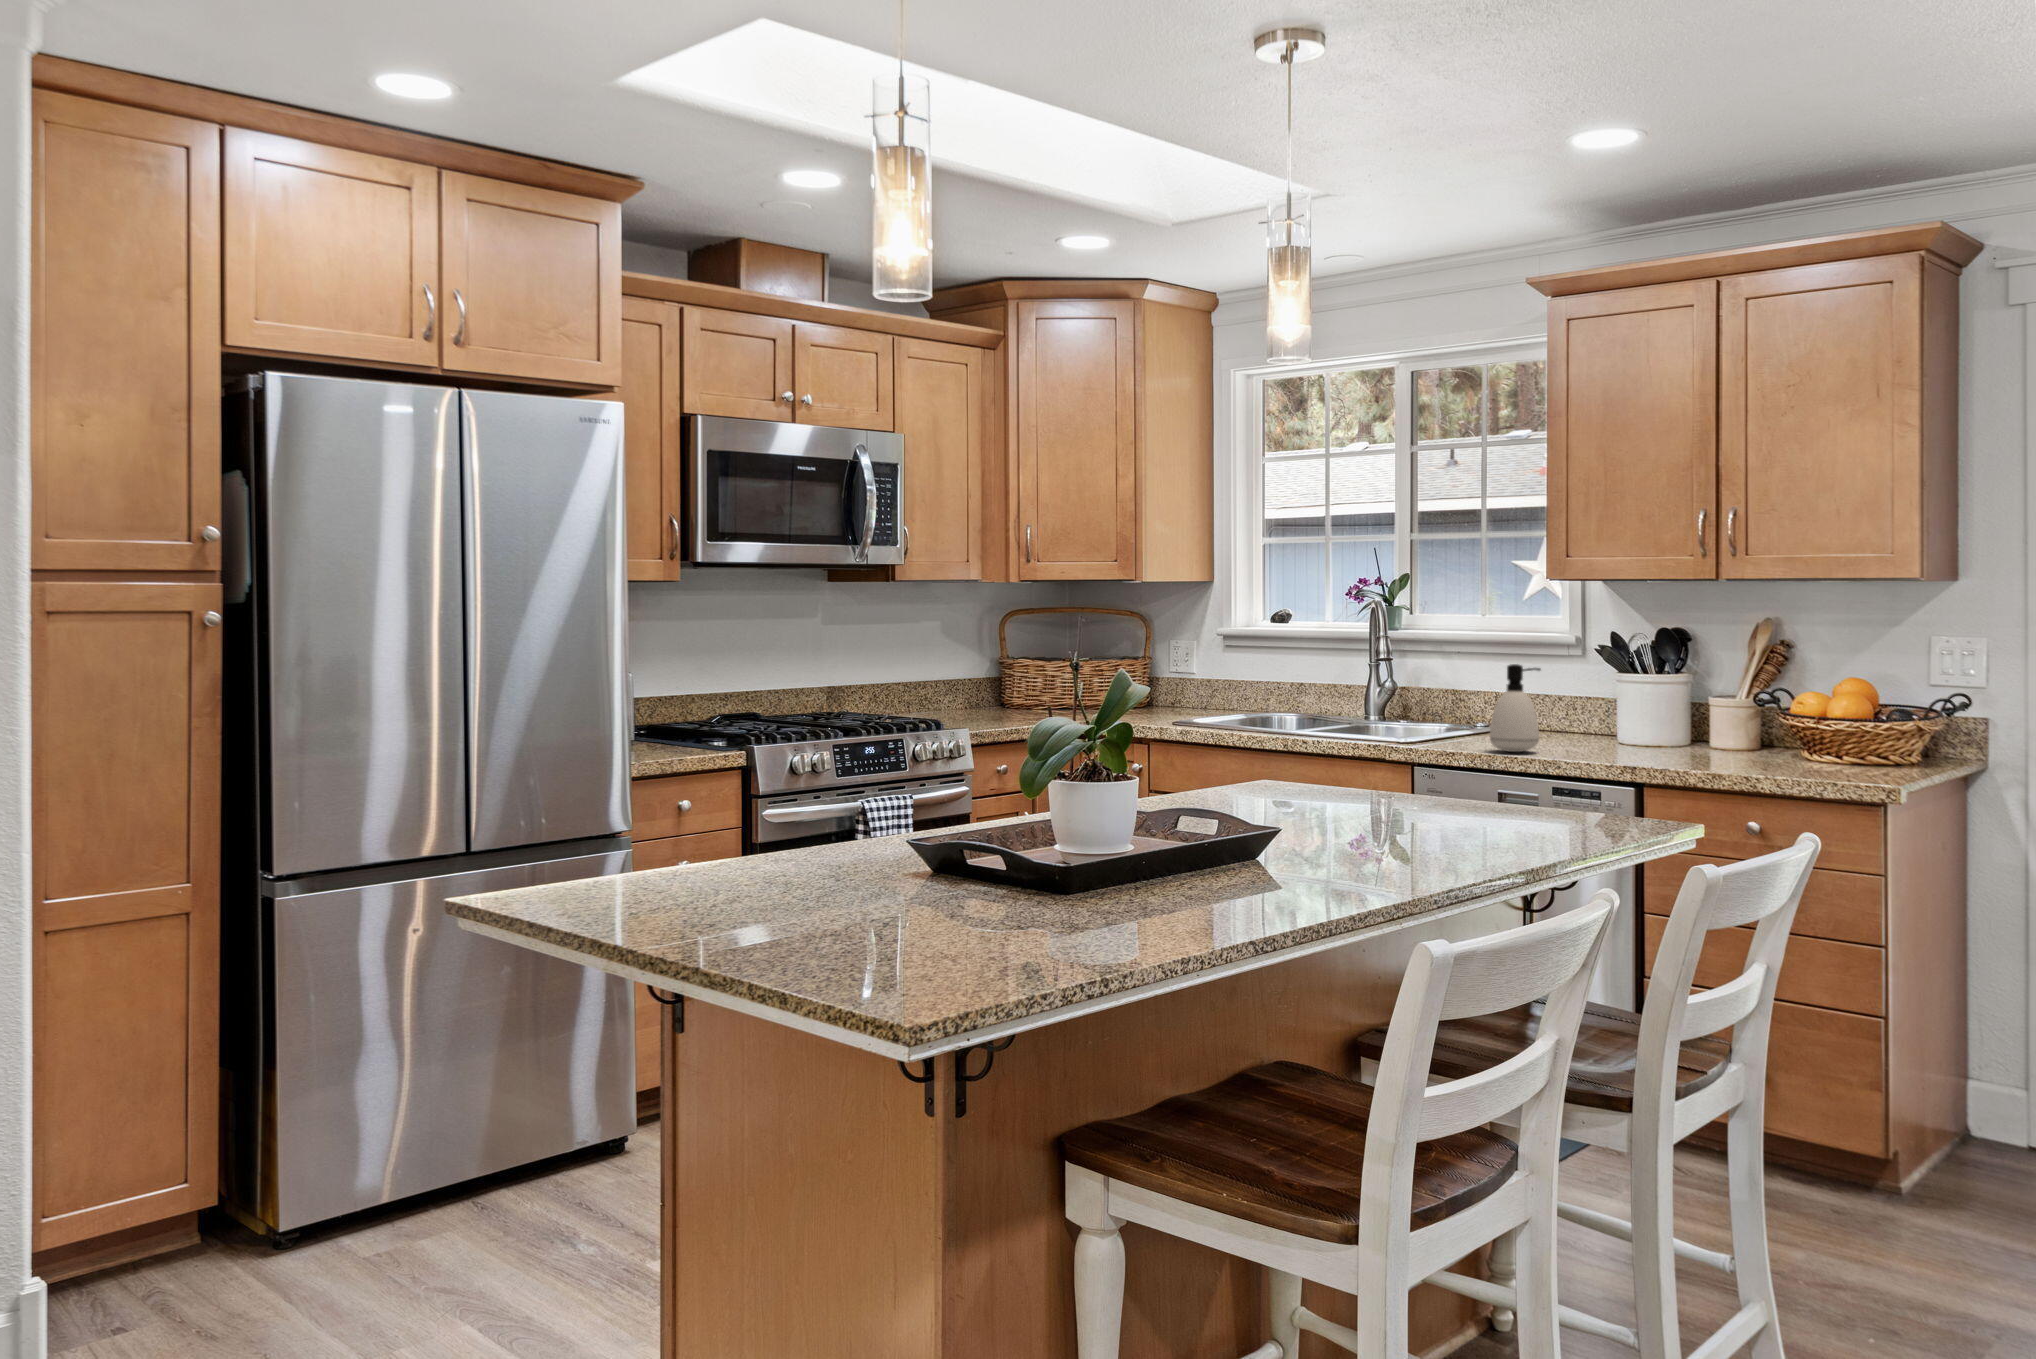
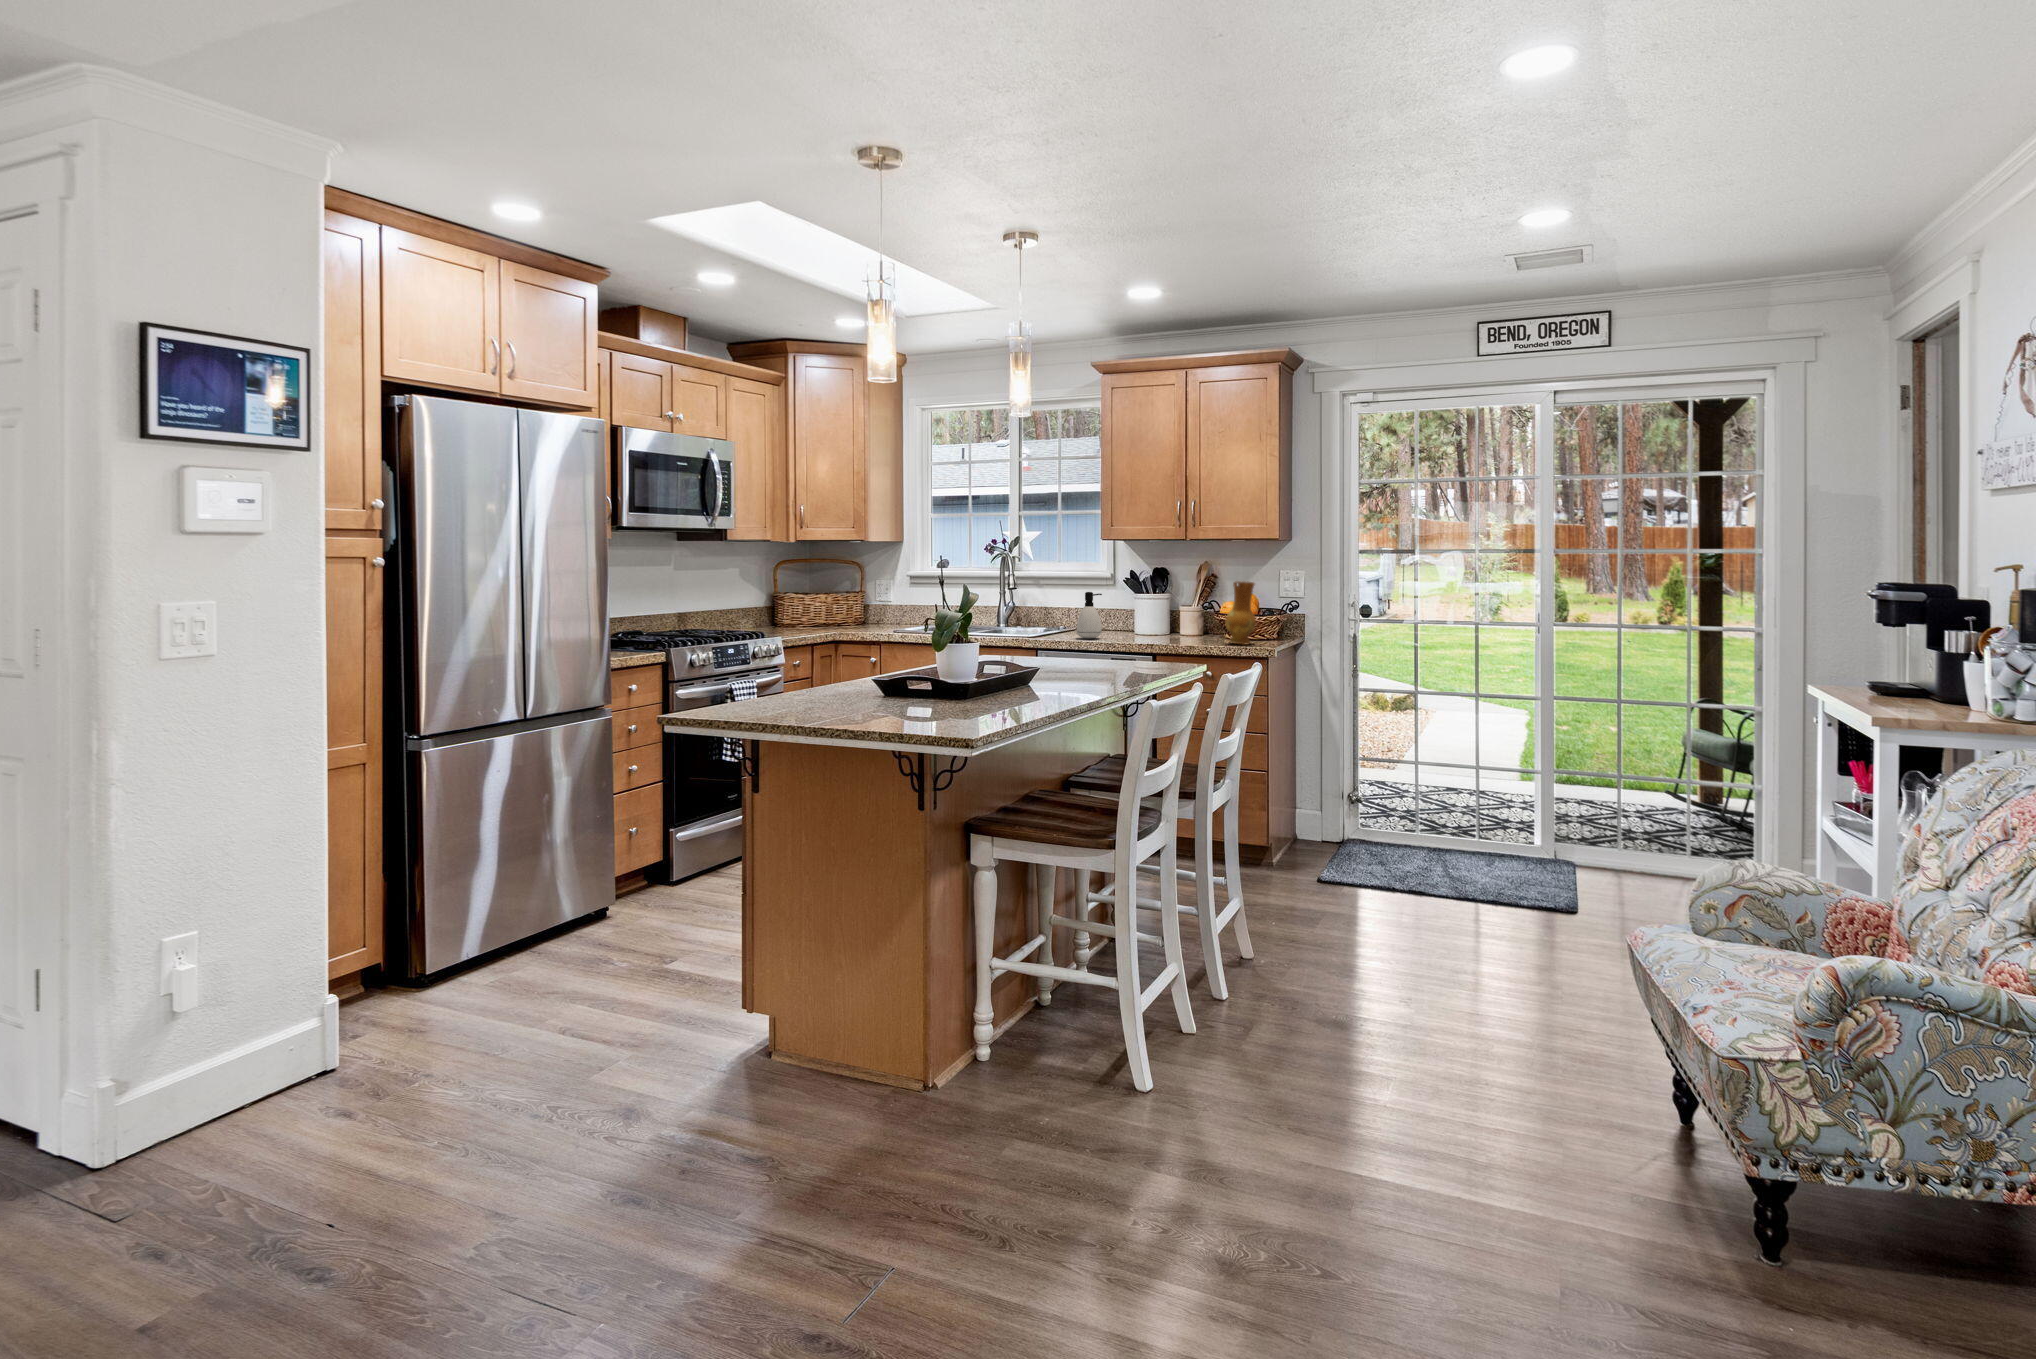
ceramic jug: none [1793,646,1863,775] -> present [1225,581,1256,645]

